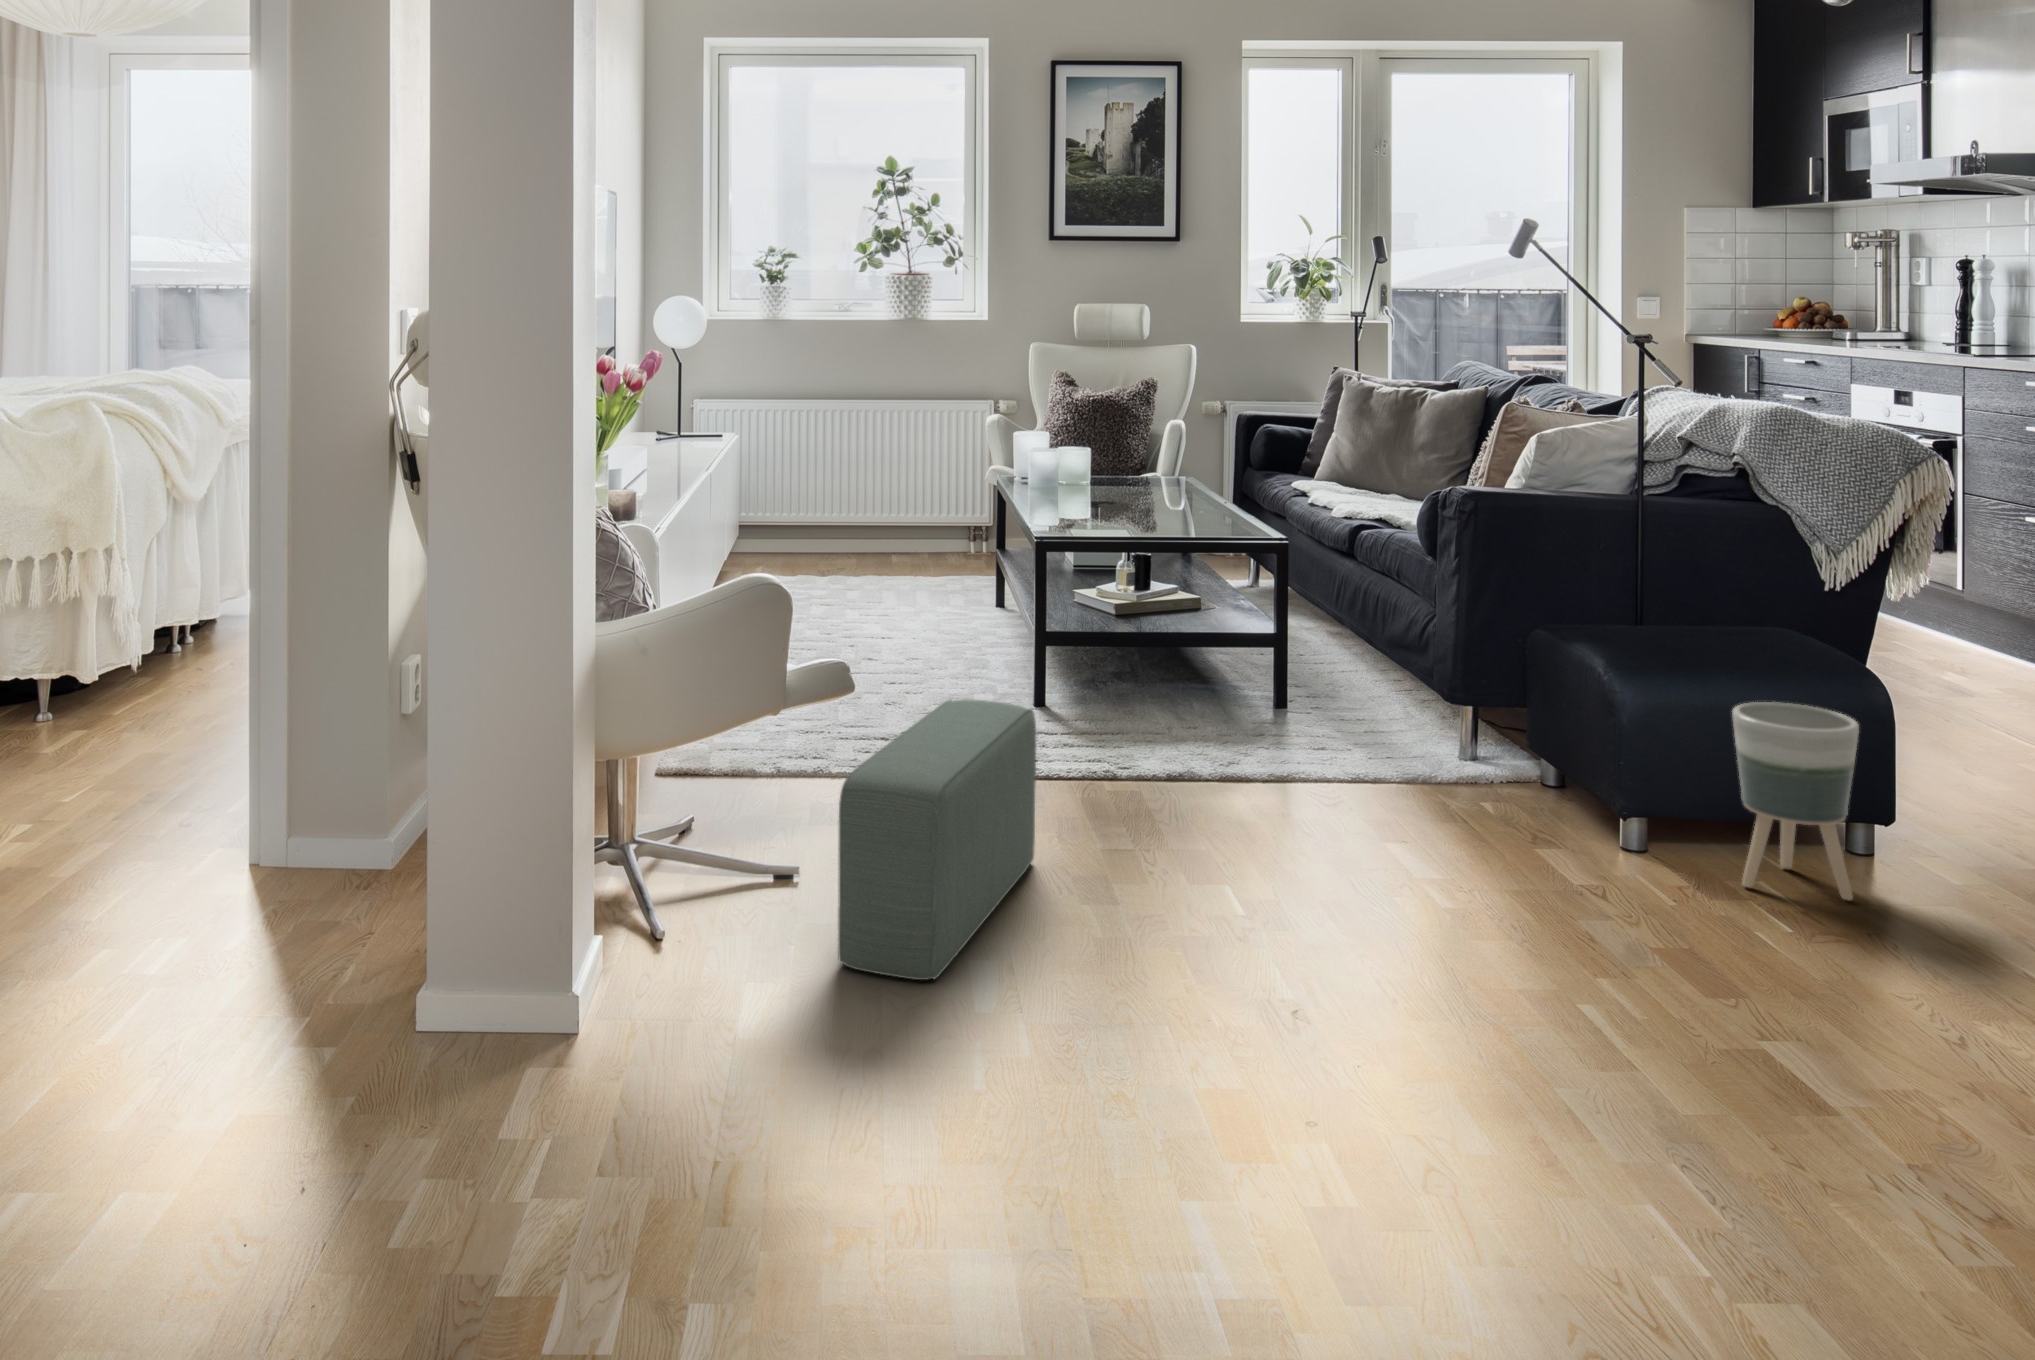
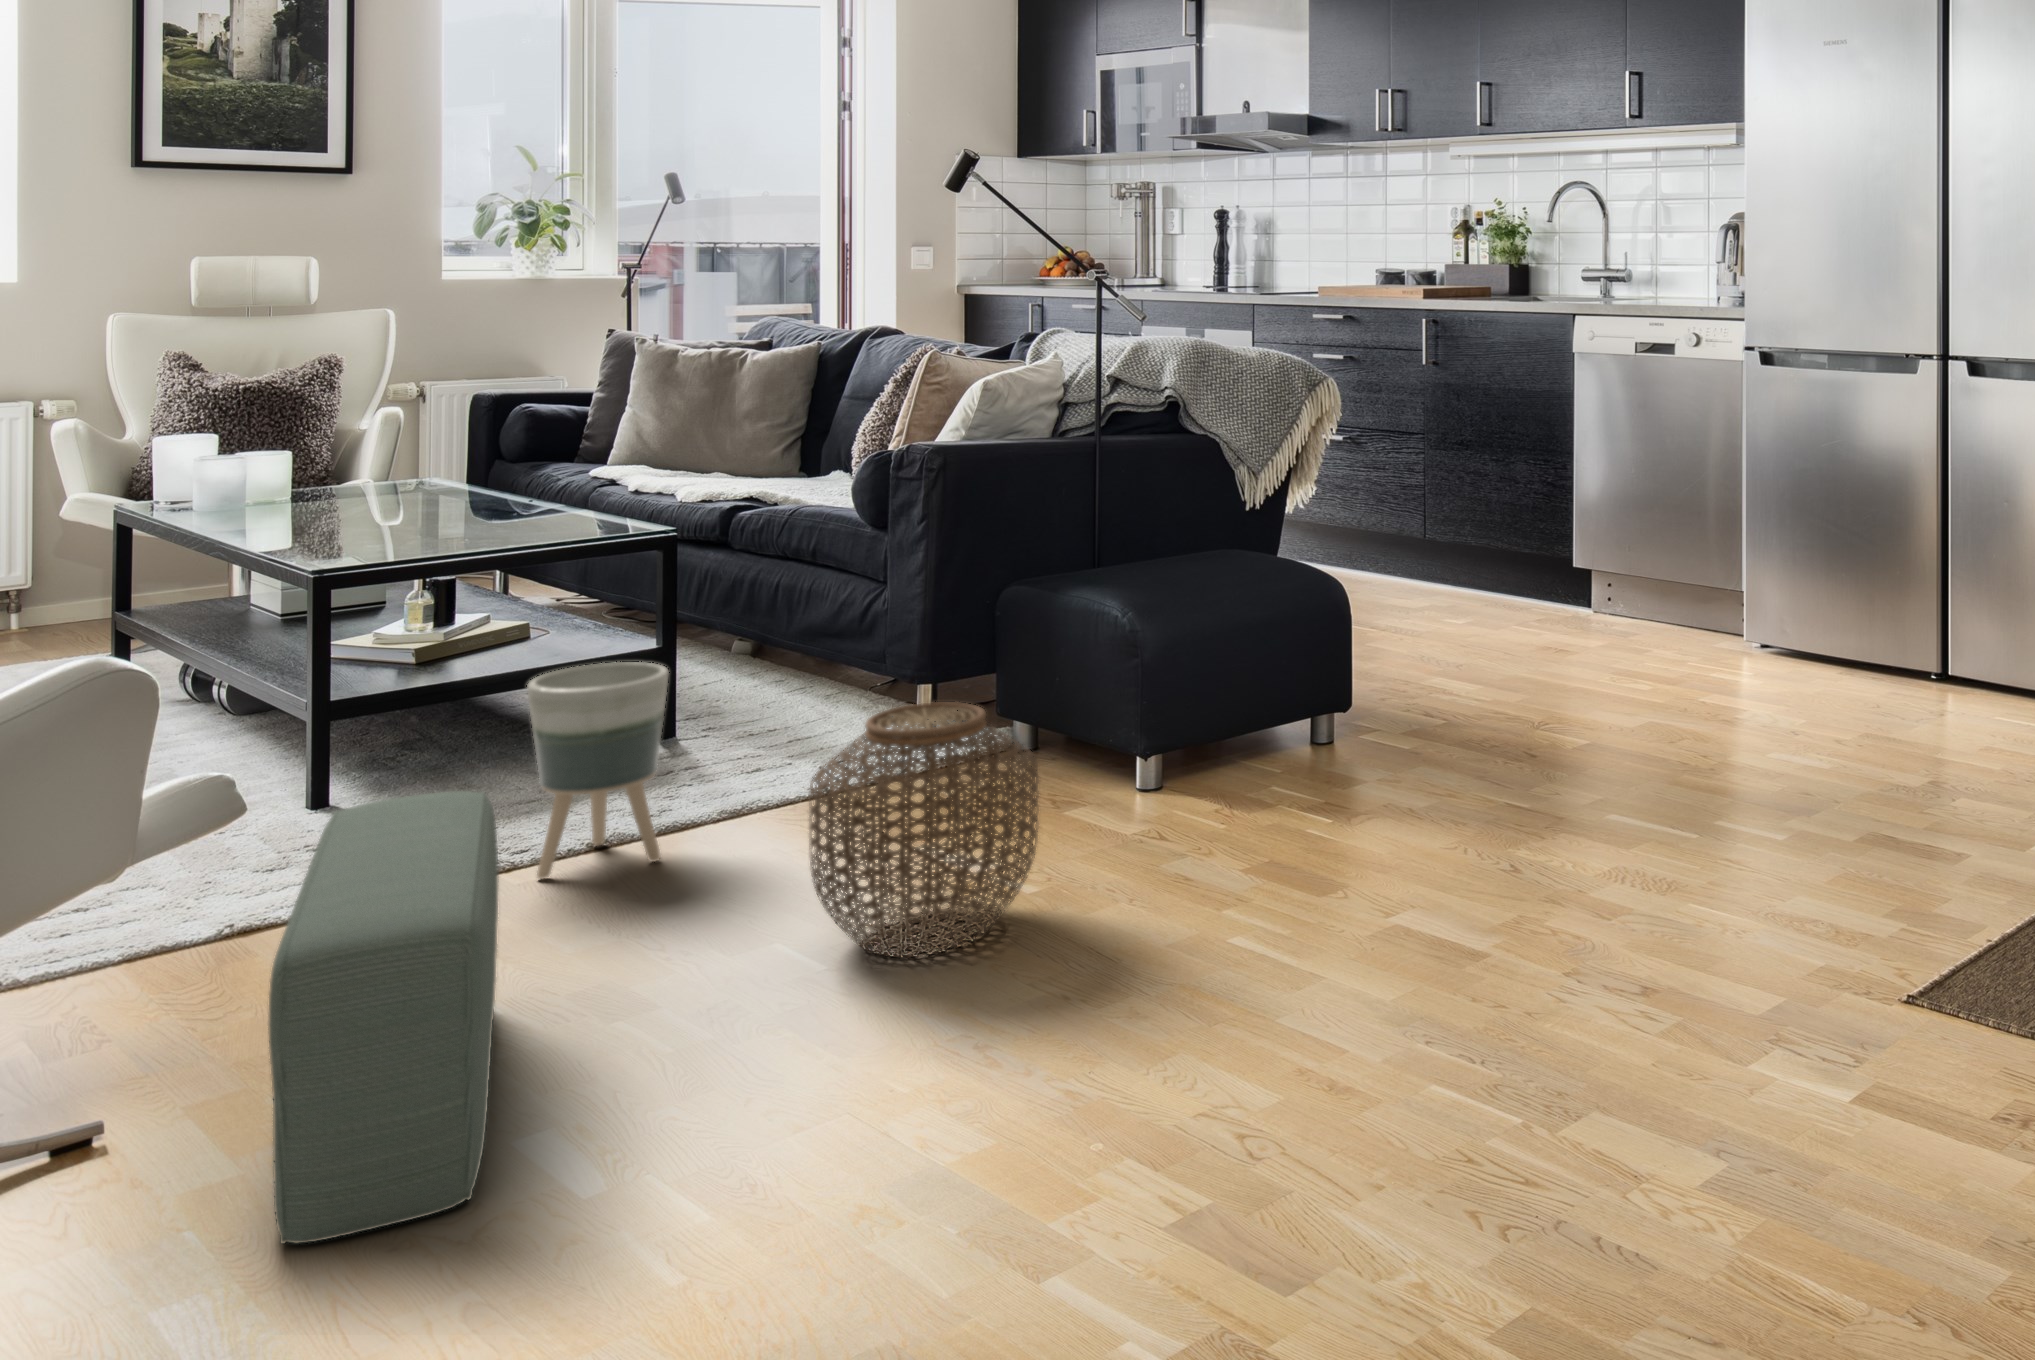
planter: present [1732,702,1859,900] -> present [527,662,668,879]
woven basket: none [1241,714,1428,932] -> present [809,702,1039,958]

